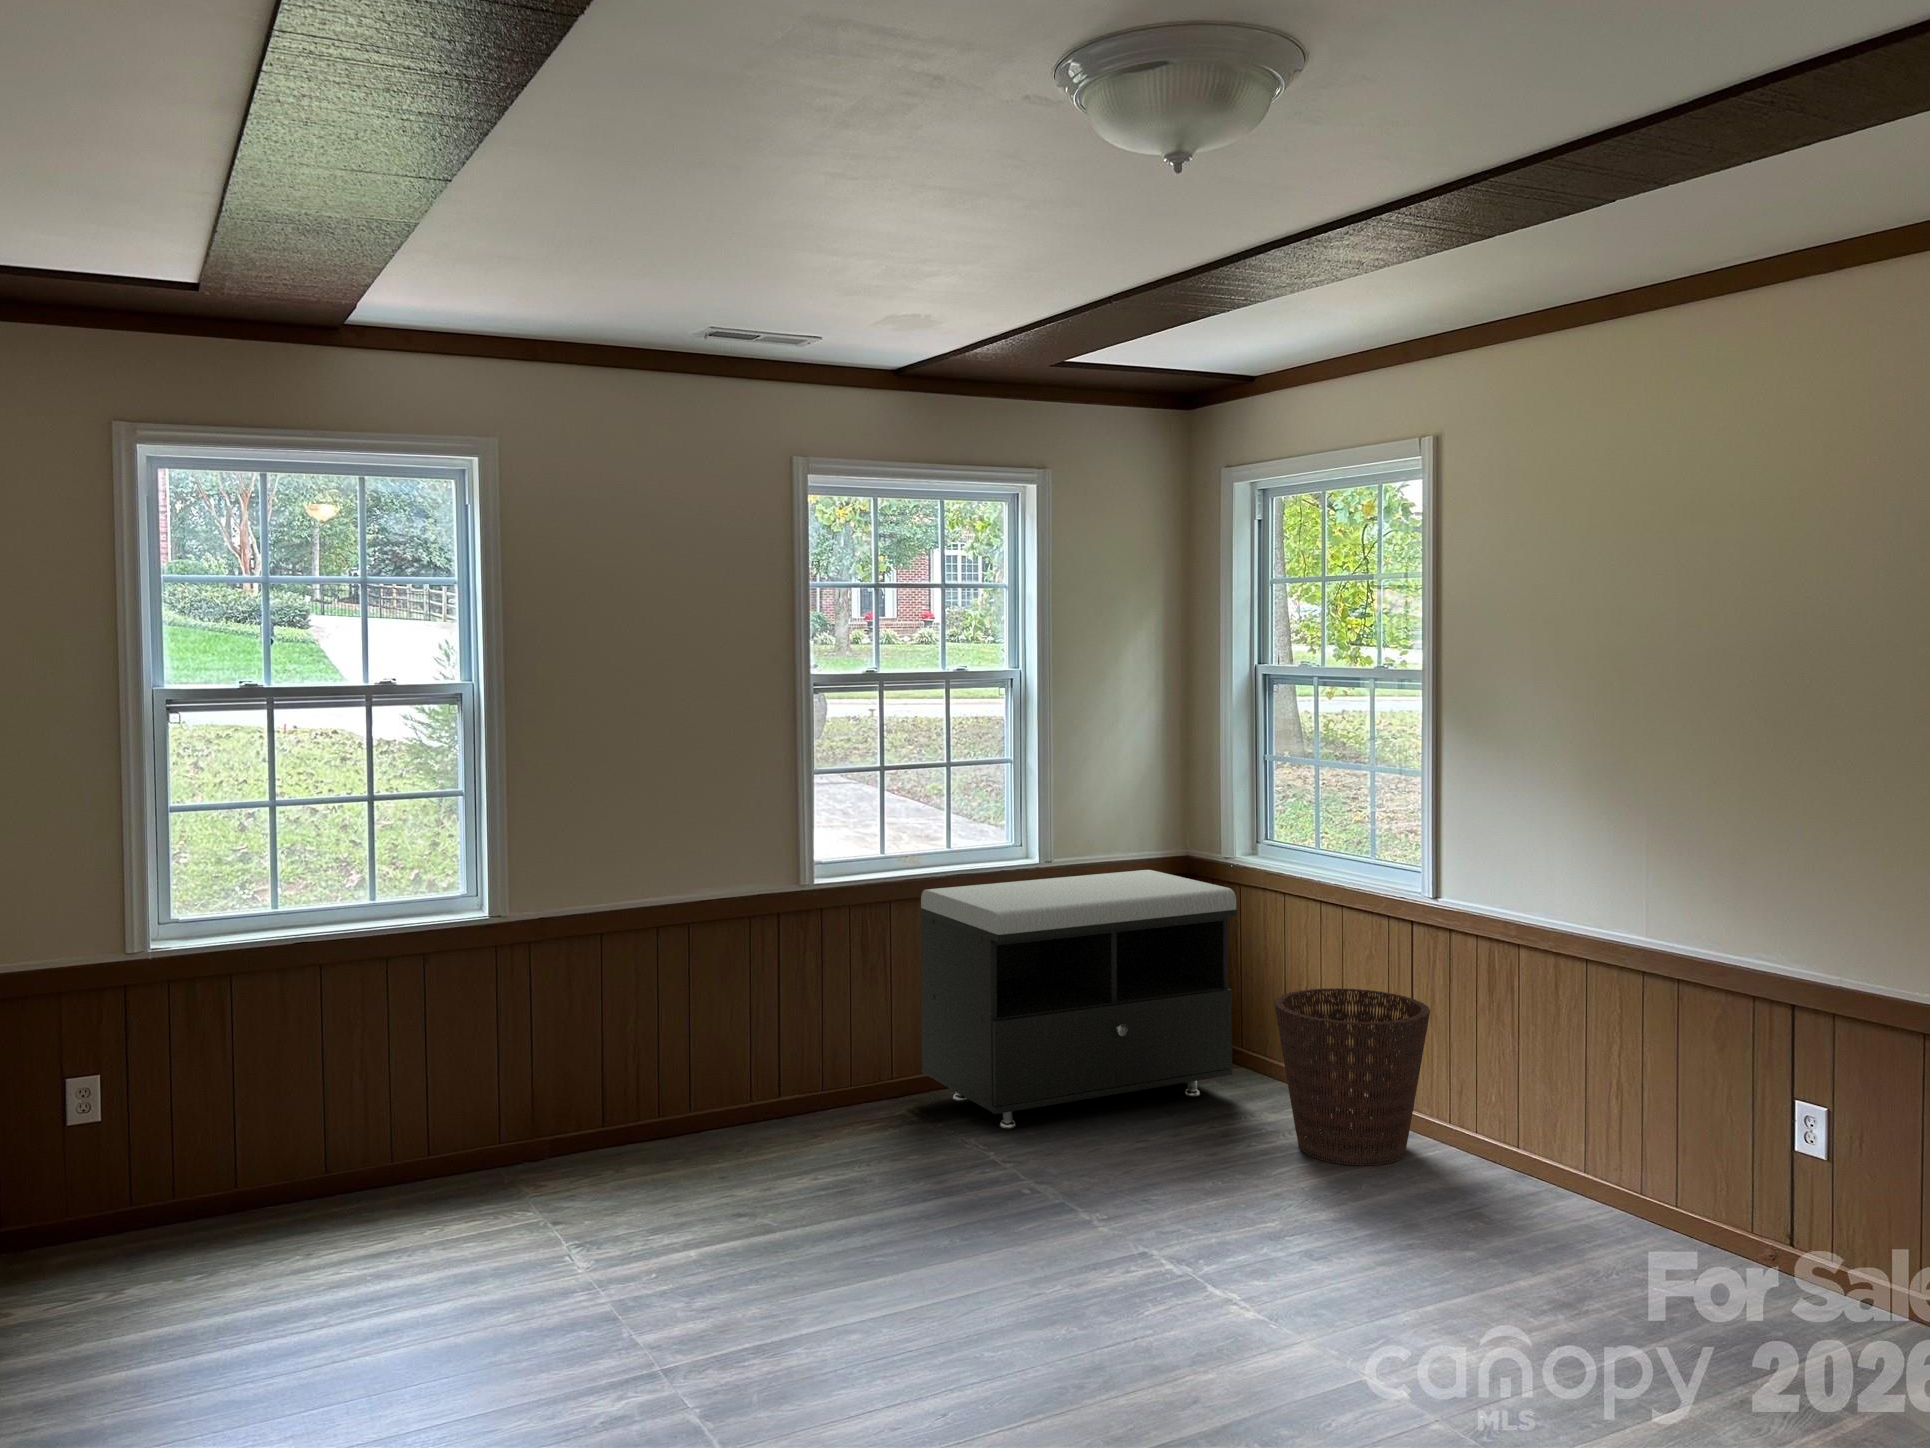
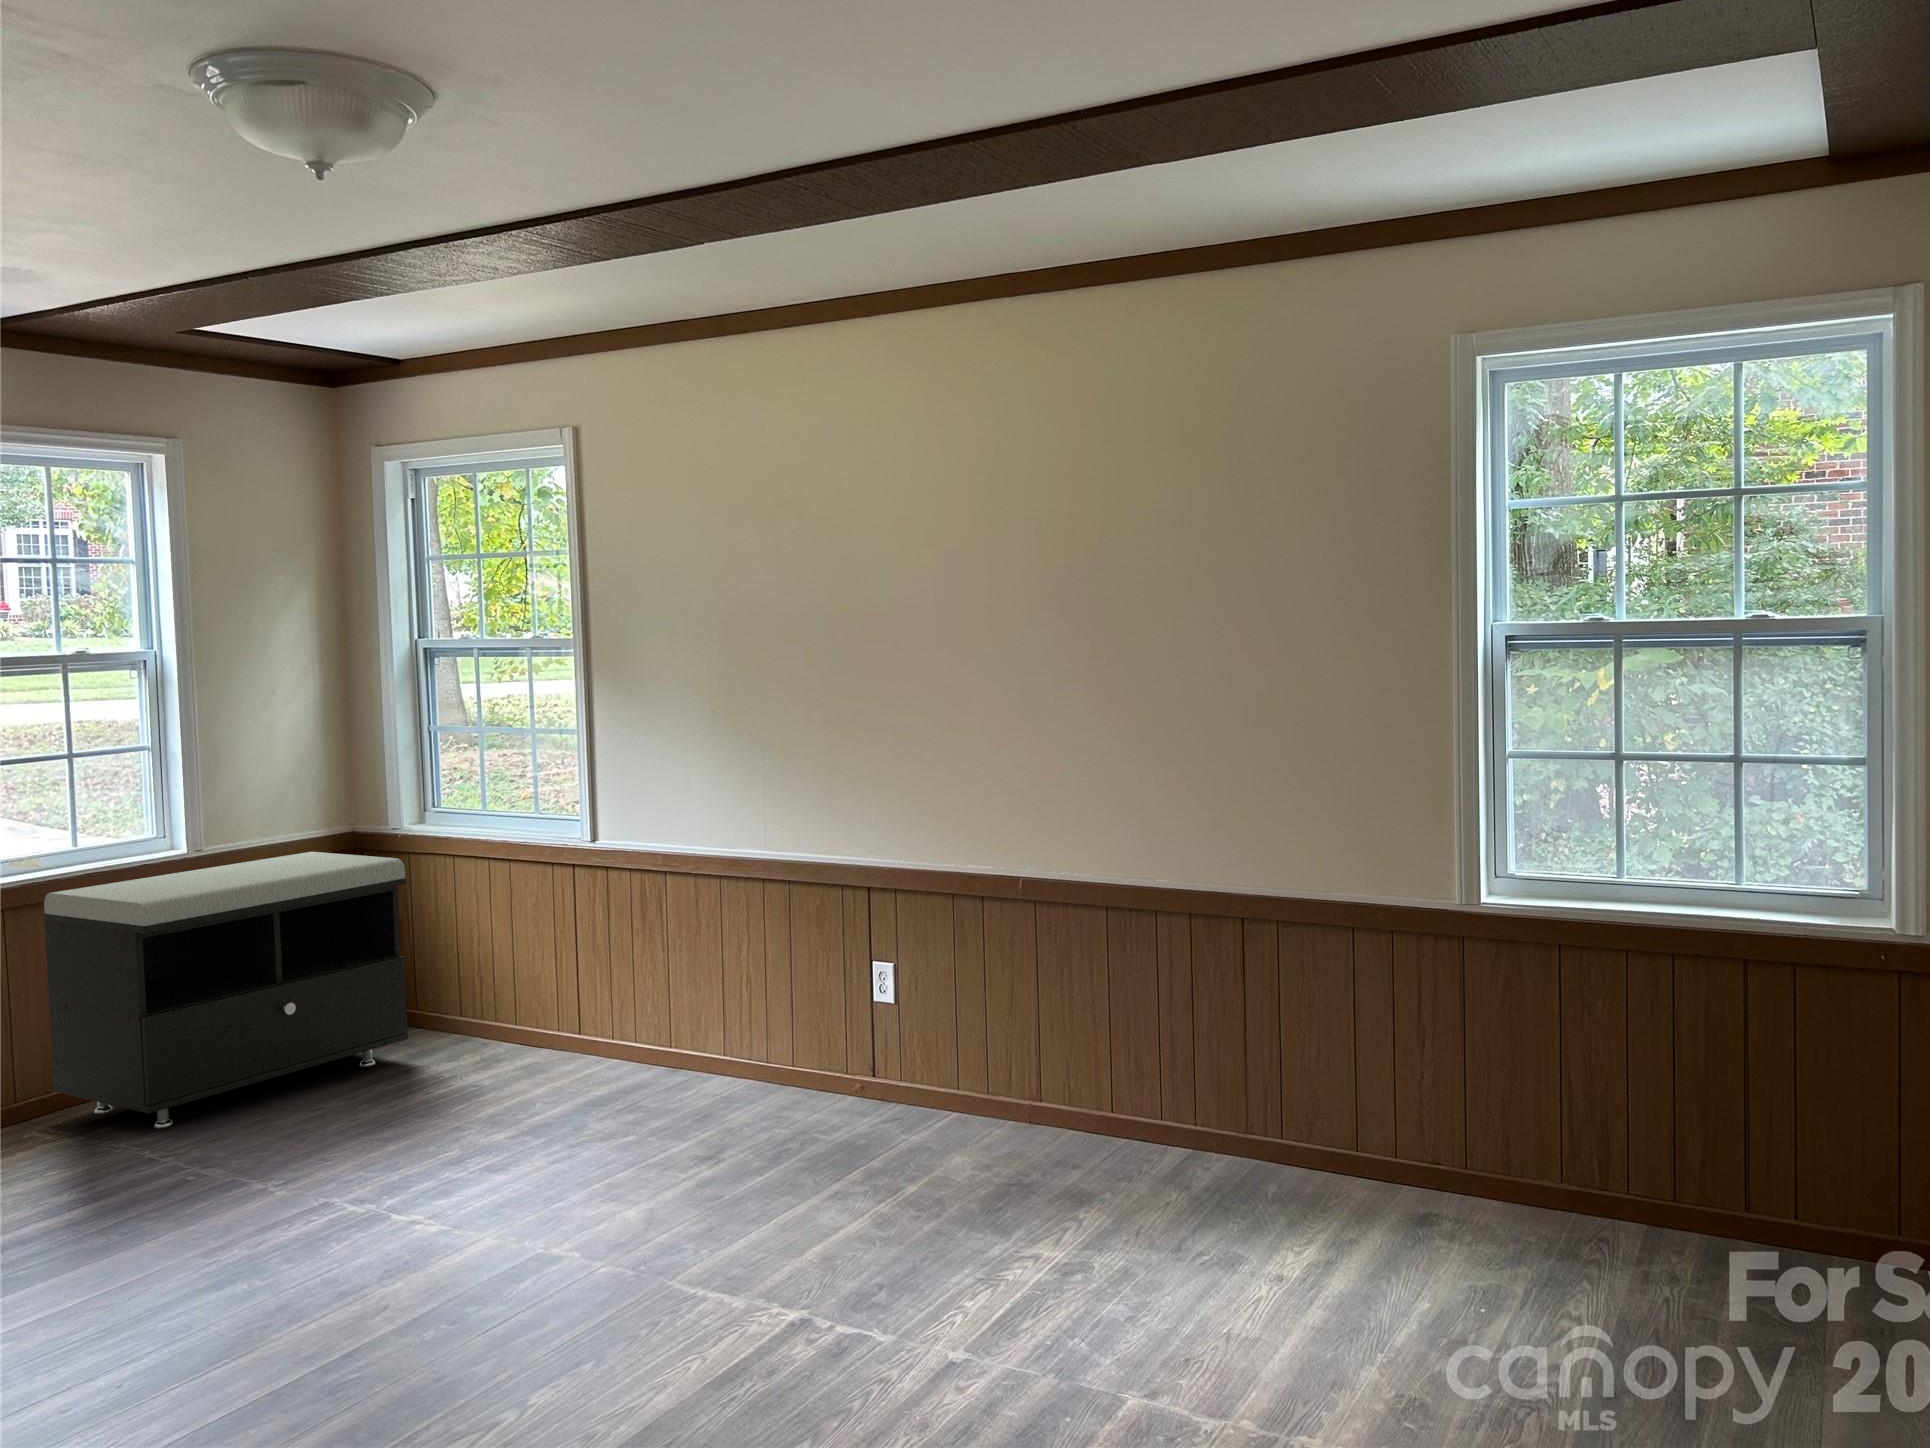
basket: present [1274,988,1430,1165] -> none [447,936,593,1095]

